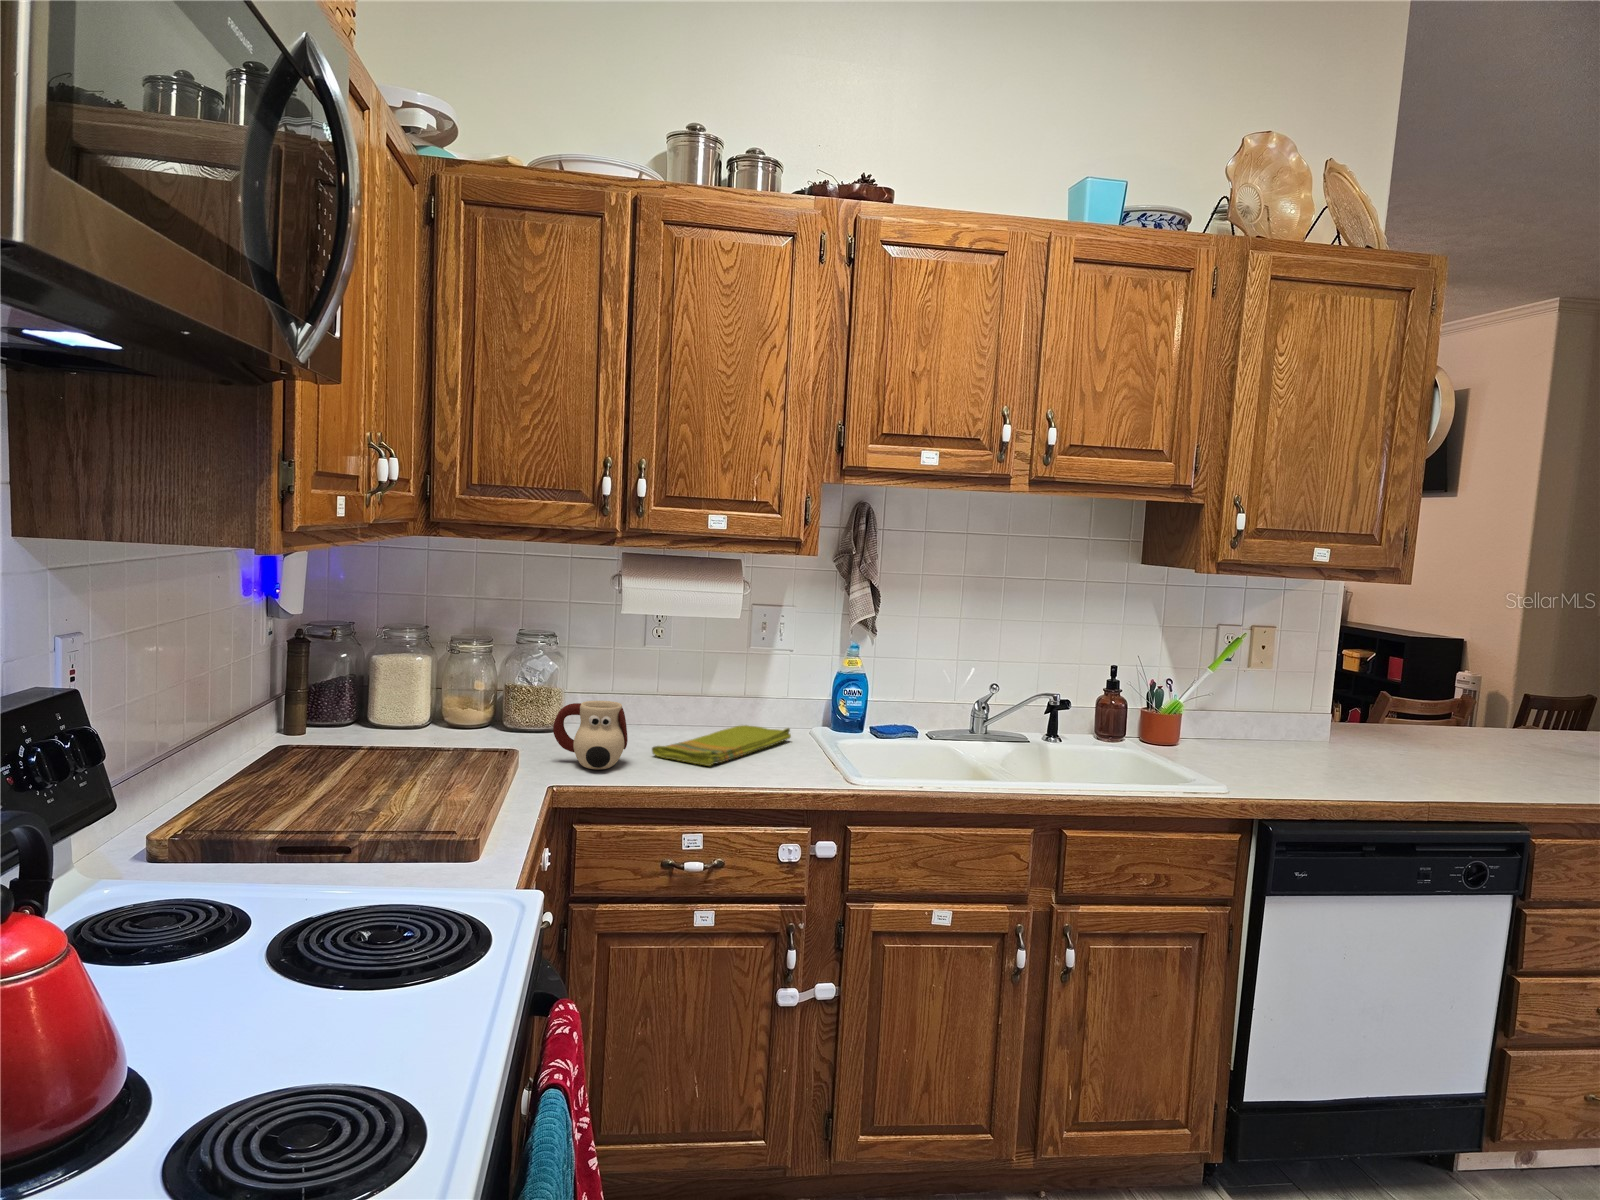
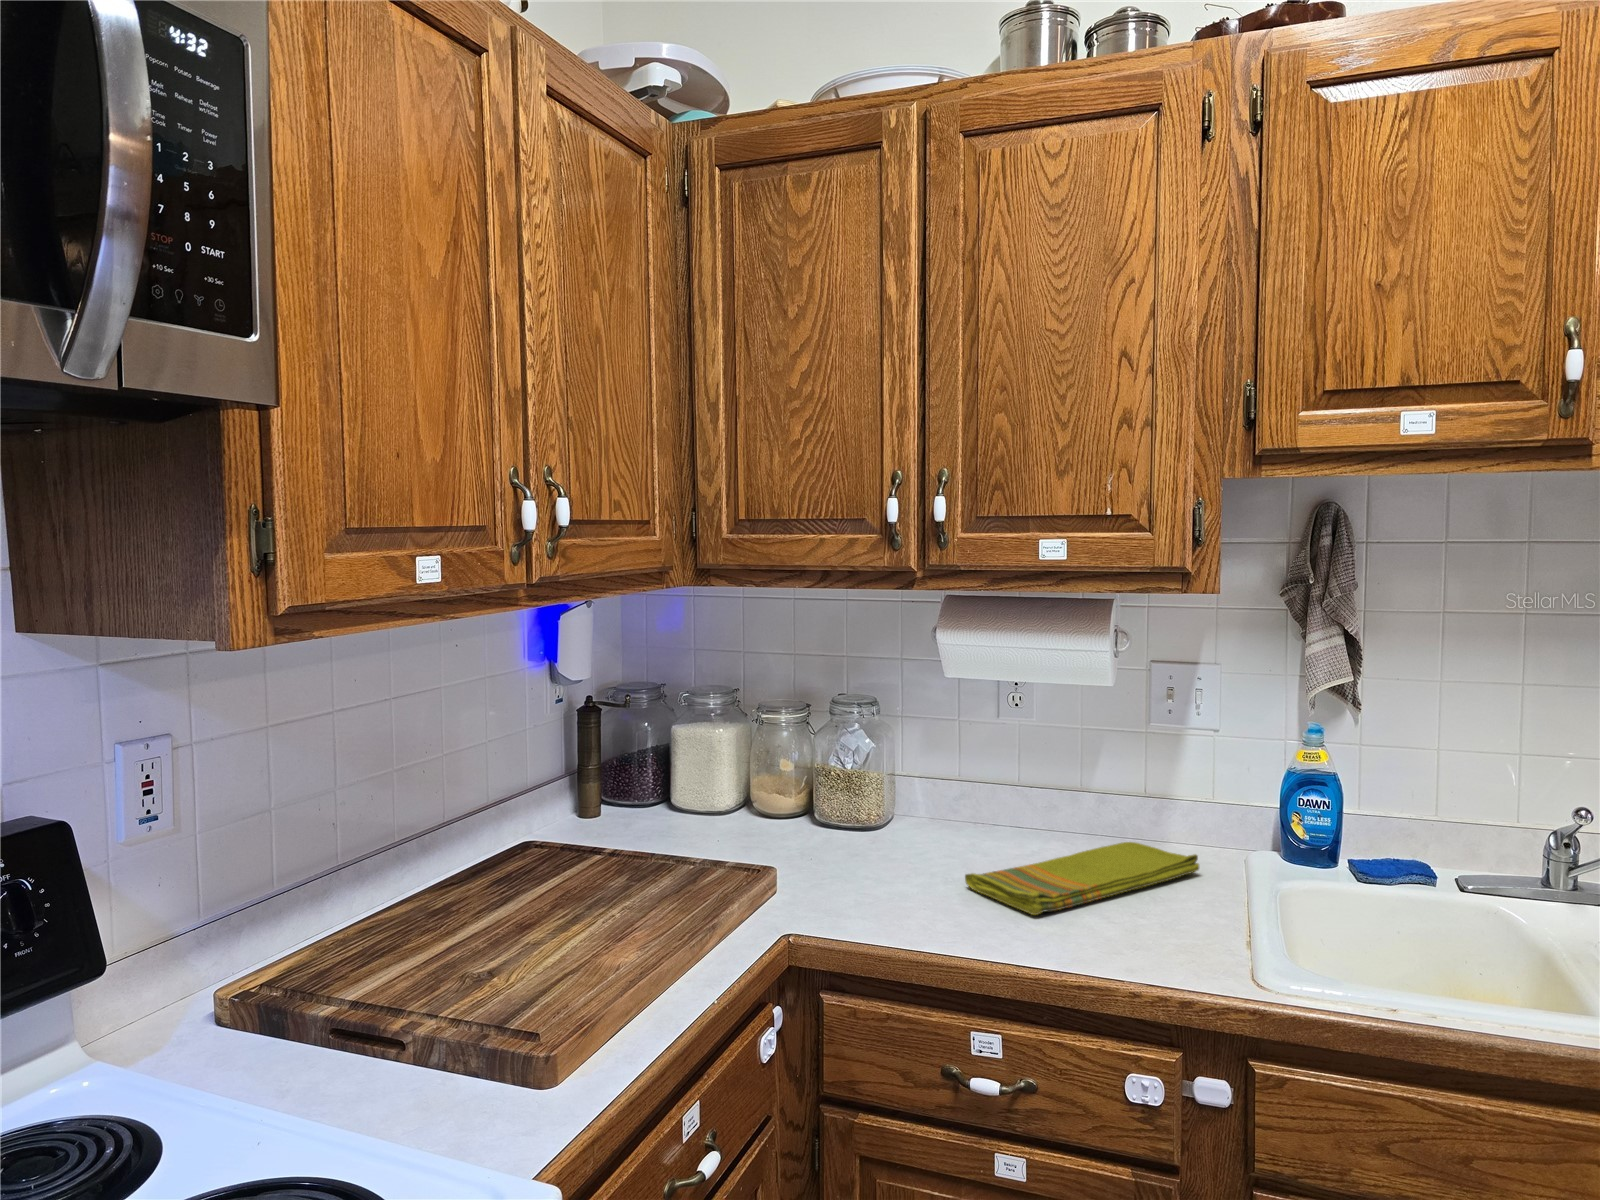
mug: present [553,701,628,769] -> none [823,804,923,907]

